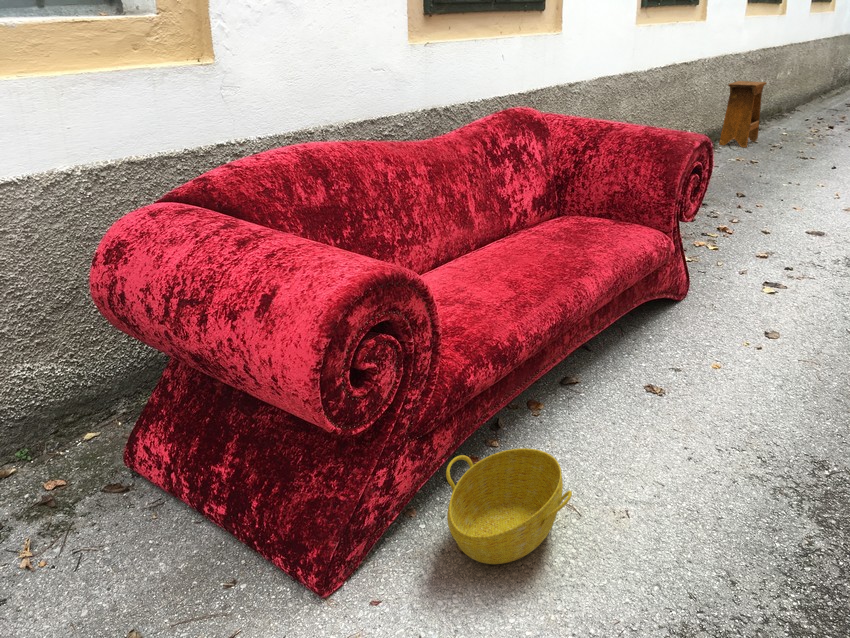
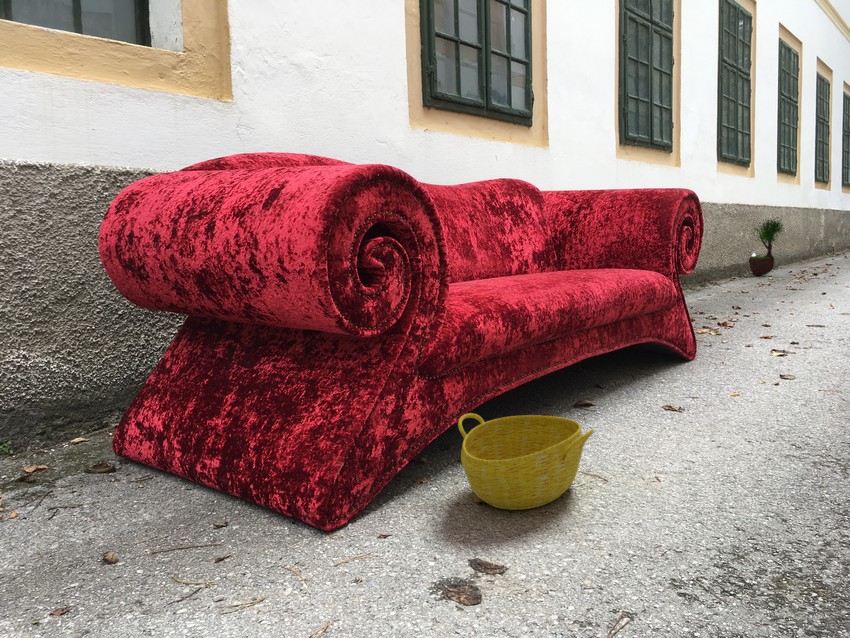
potted tree: none [764,59,811,127] -> present [749,219,783,276]
stool: present [719,81,766,147] -> none [706,228,744,286]

